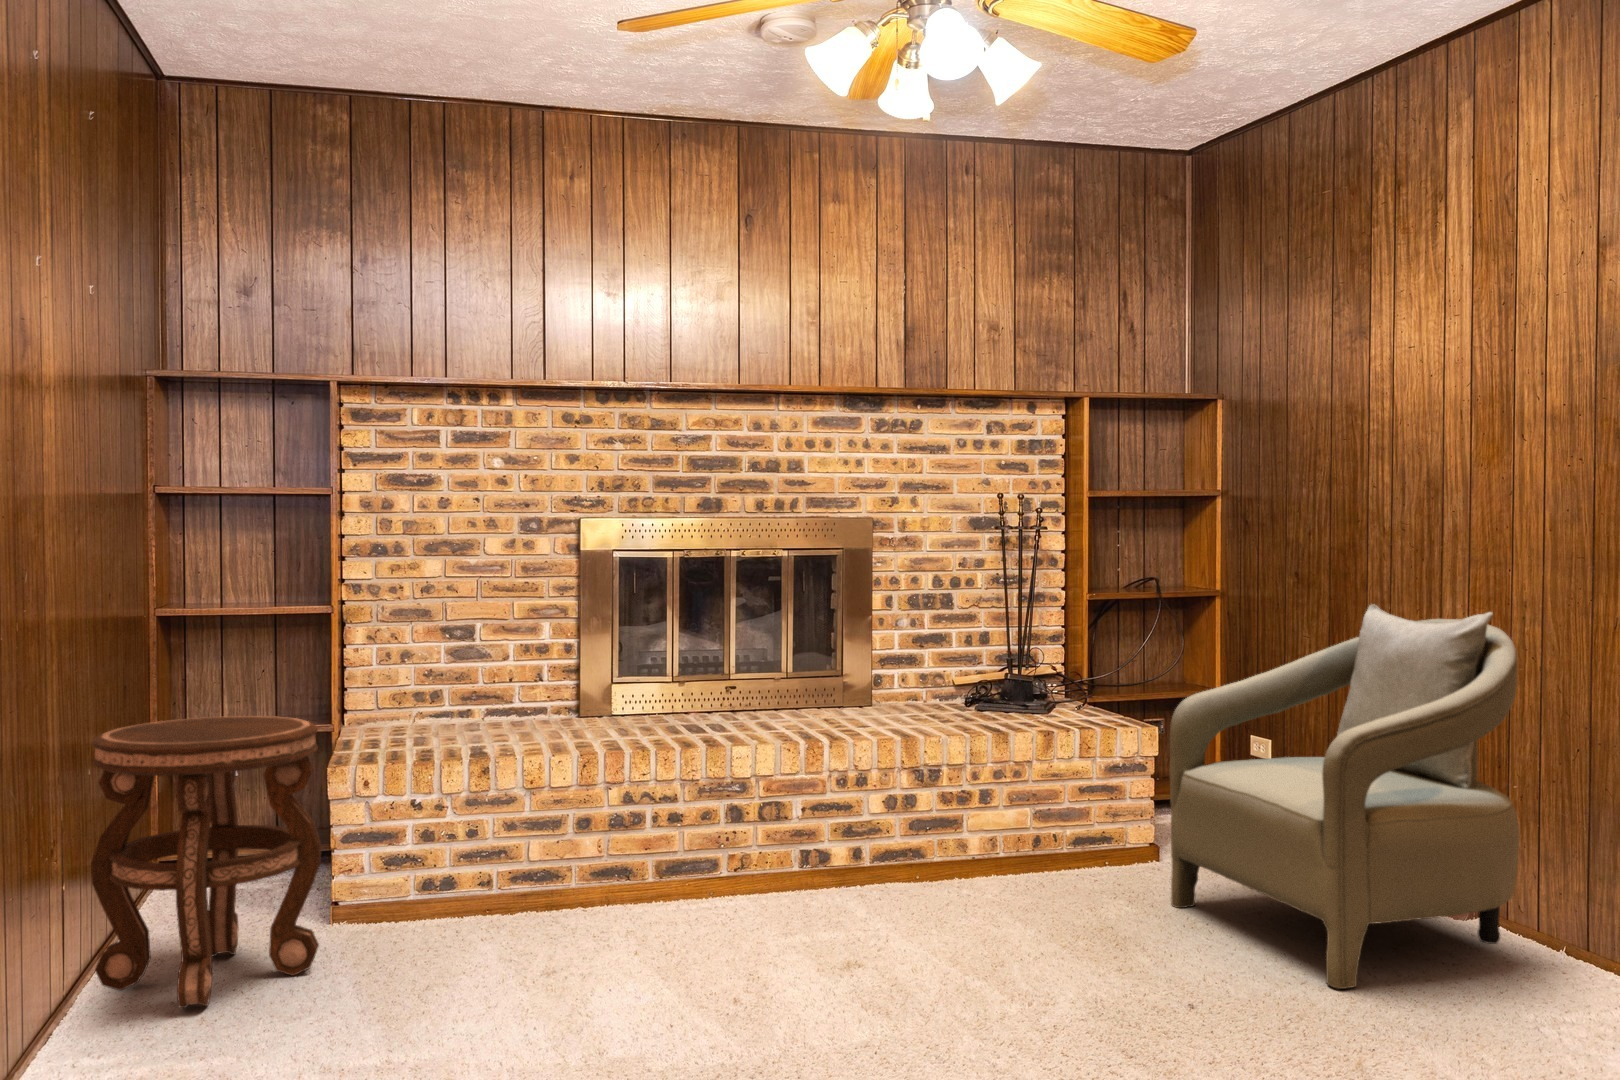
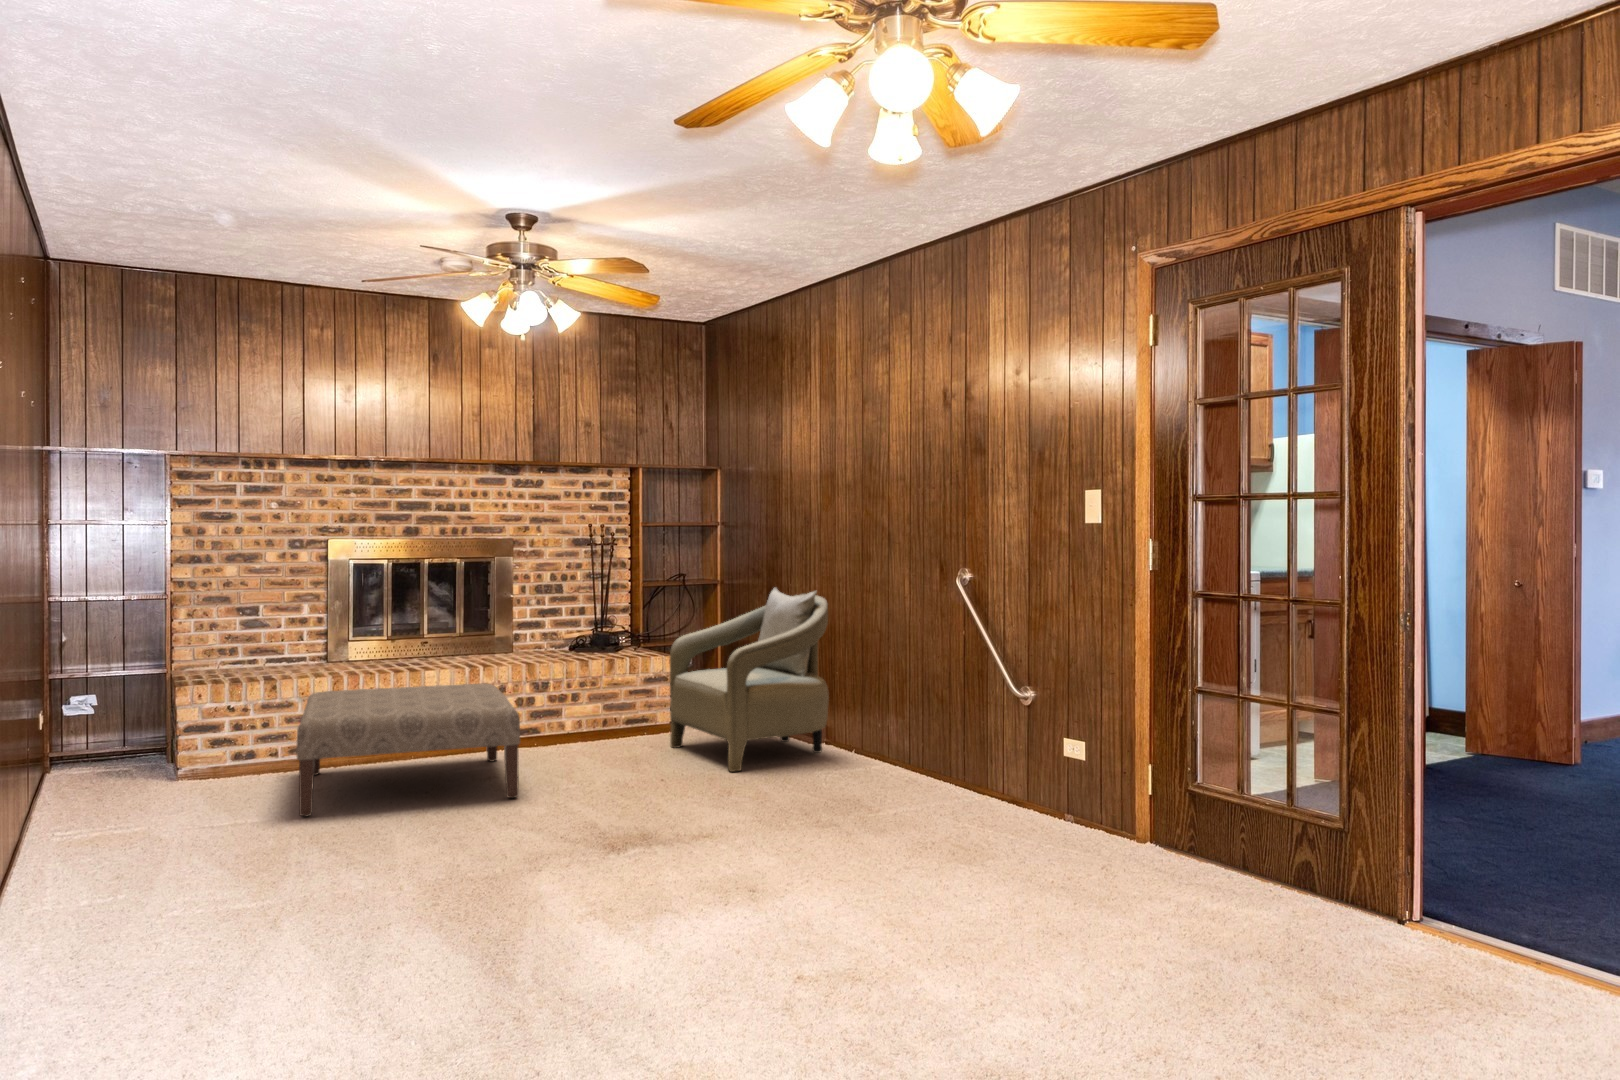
side table: present [91,716,321,1008] -> none [44,658,183,816]
ottoman: none [491,776,916,1050] -> present [297,684,520,817]

